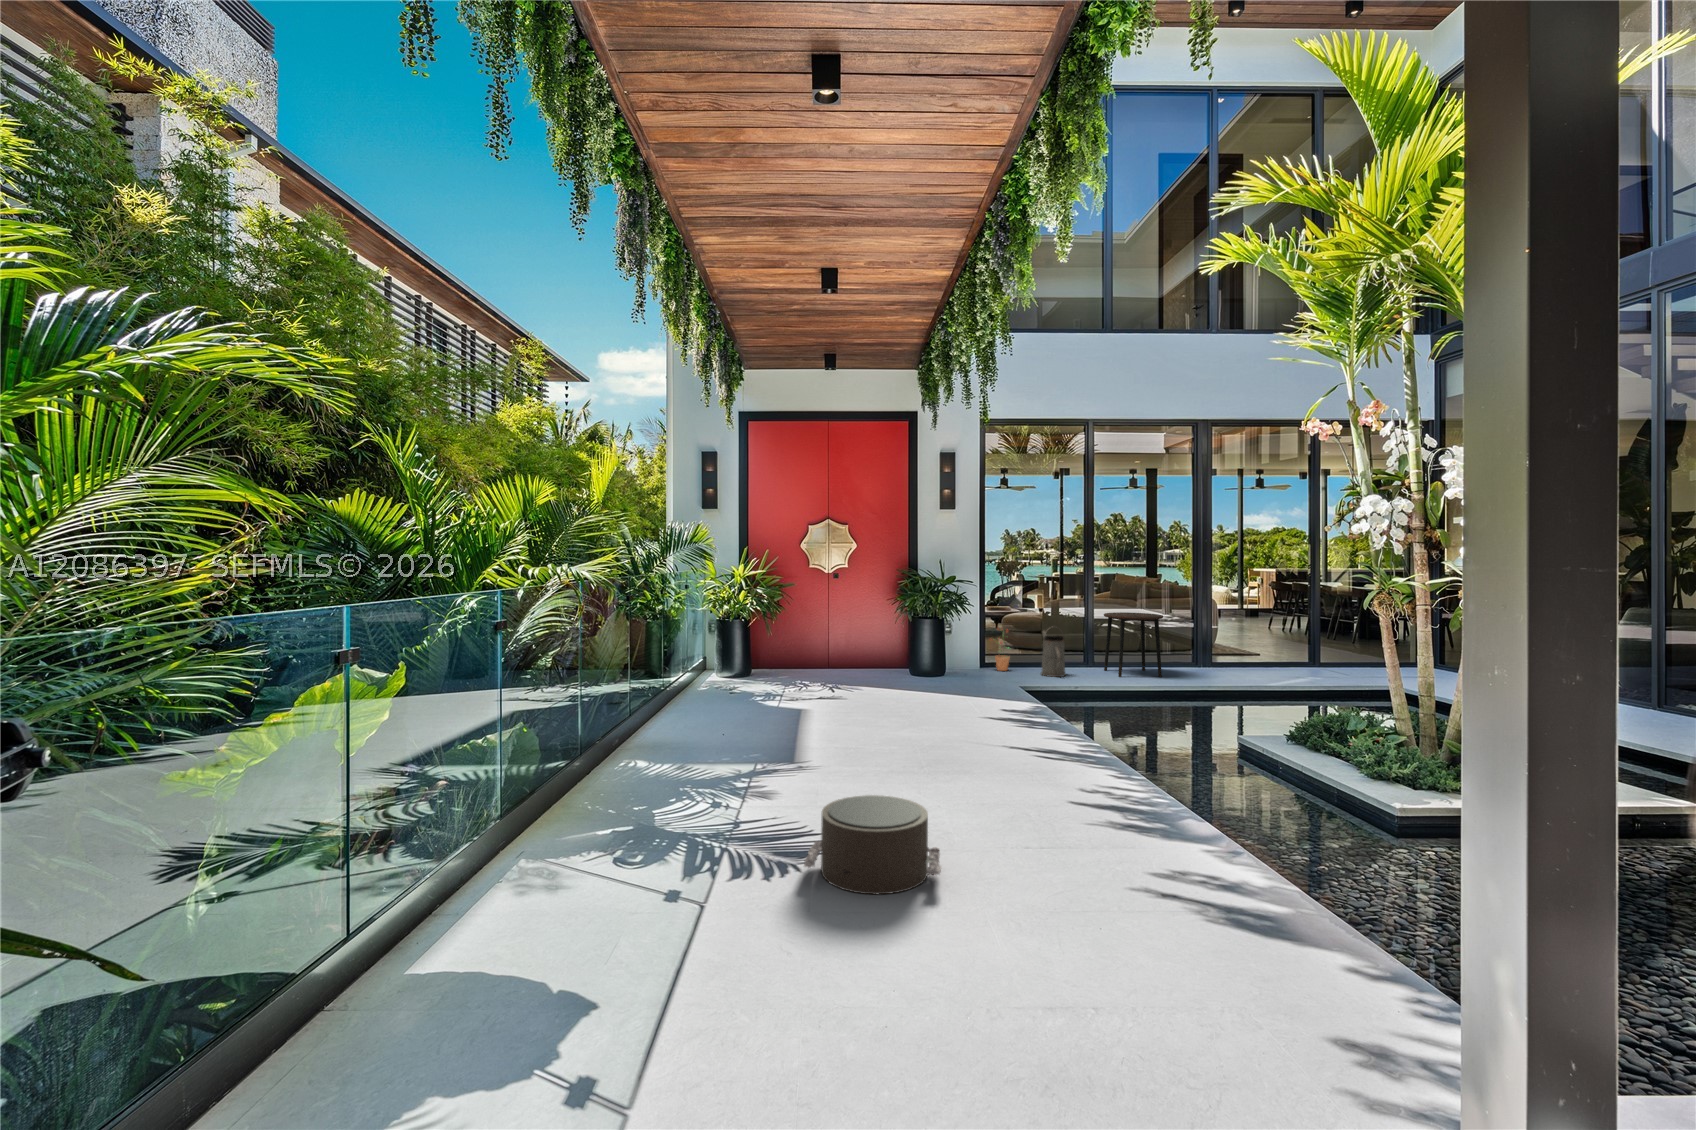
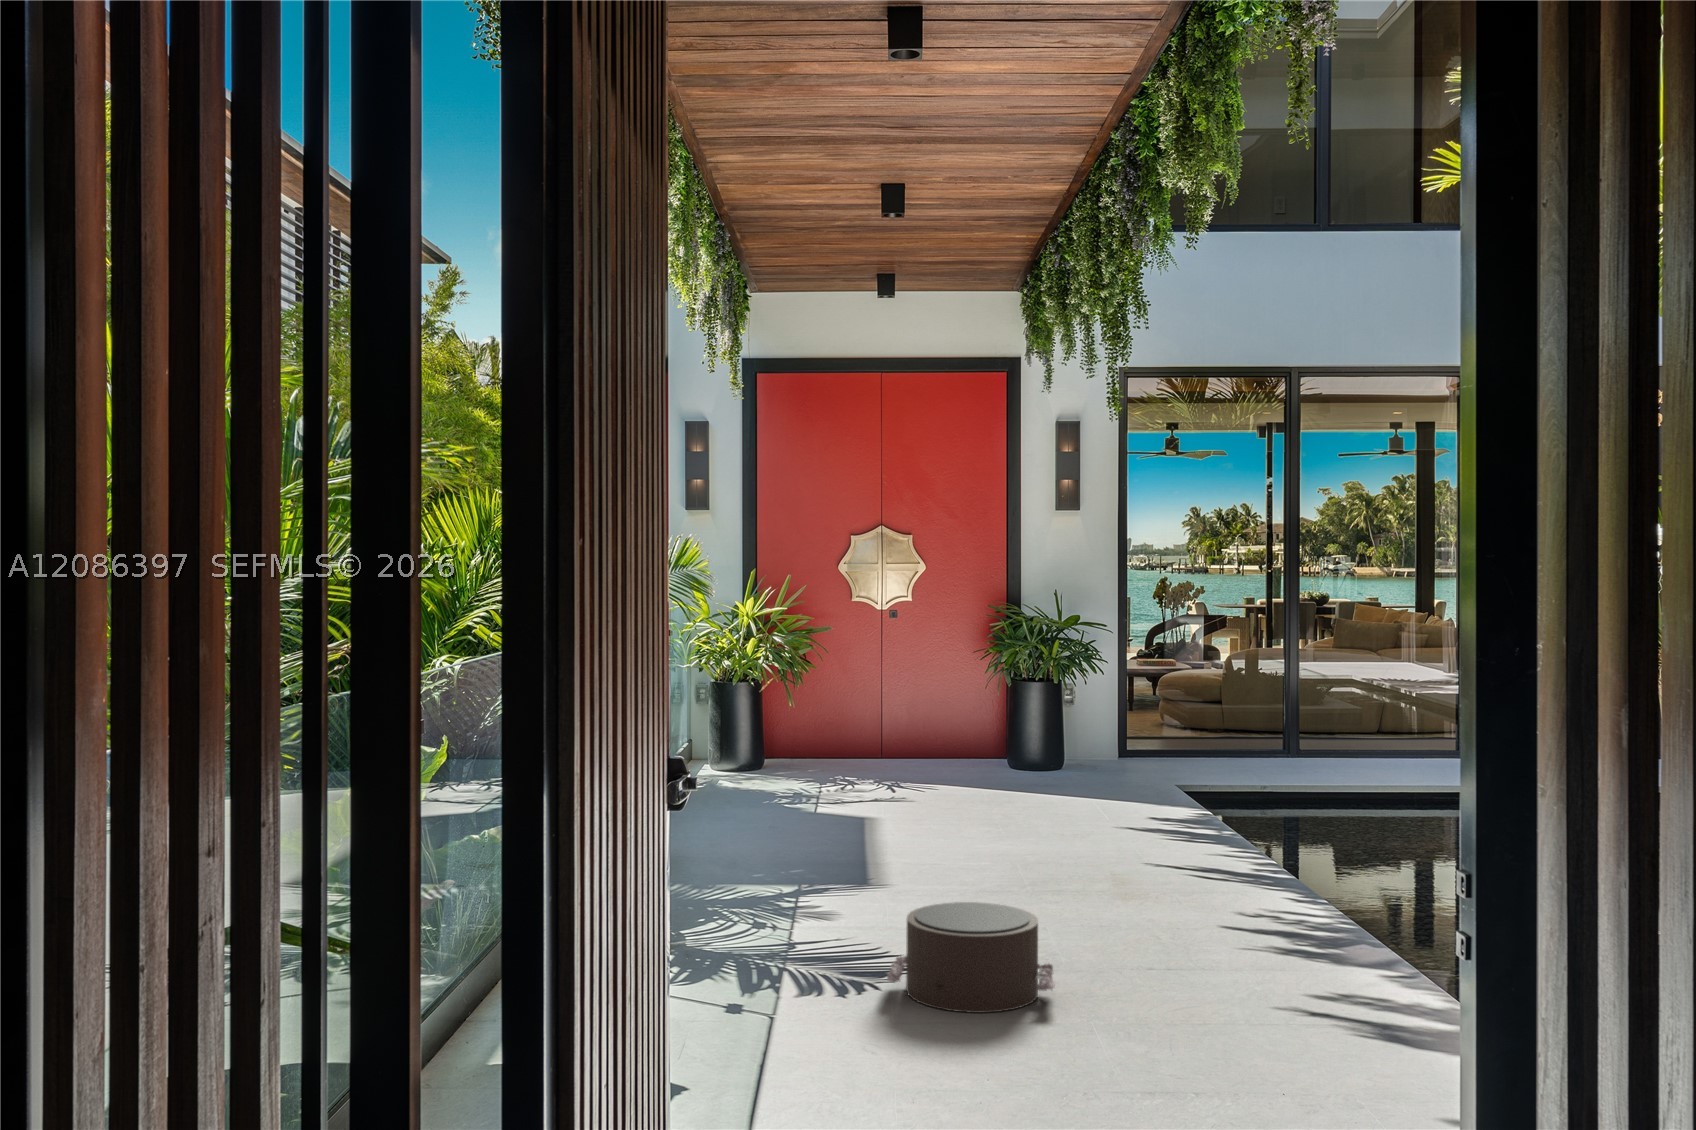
side table: present [1104,612,1163,677] -> none [1309,671,1402,771]
watering can: present [1041,626,1066,677] -> none [1211,692,1250,770]
potted plant: present [995,627,1010,671] -> none [1130,693,1166,762]

